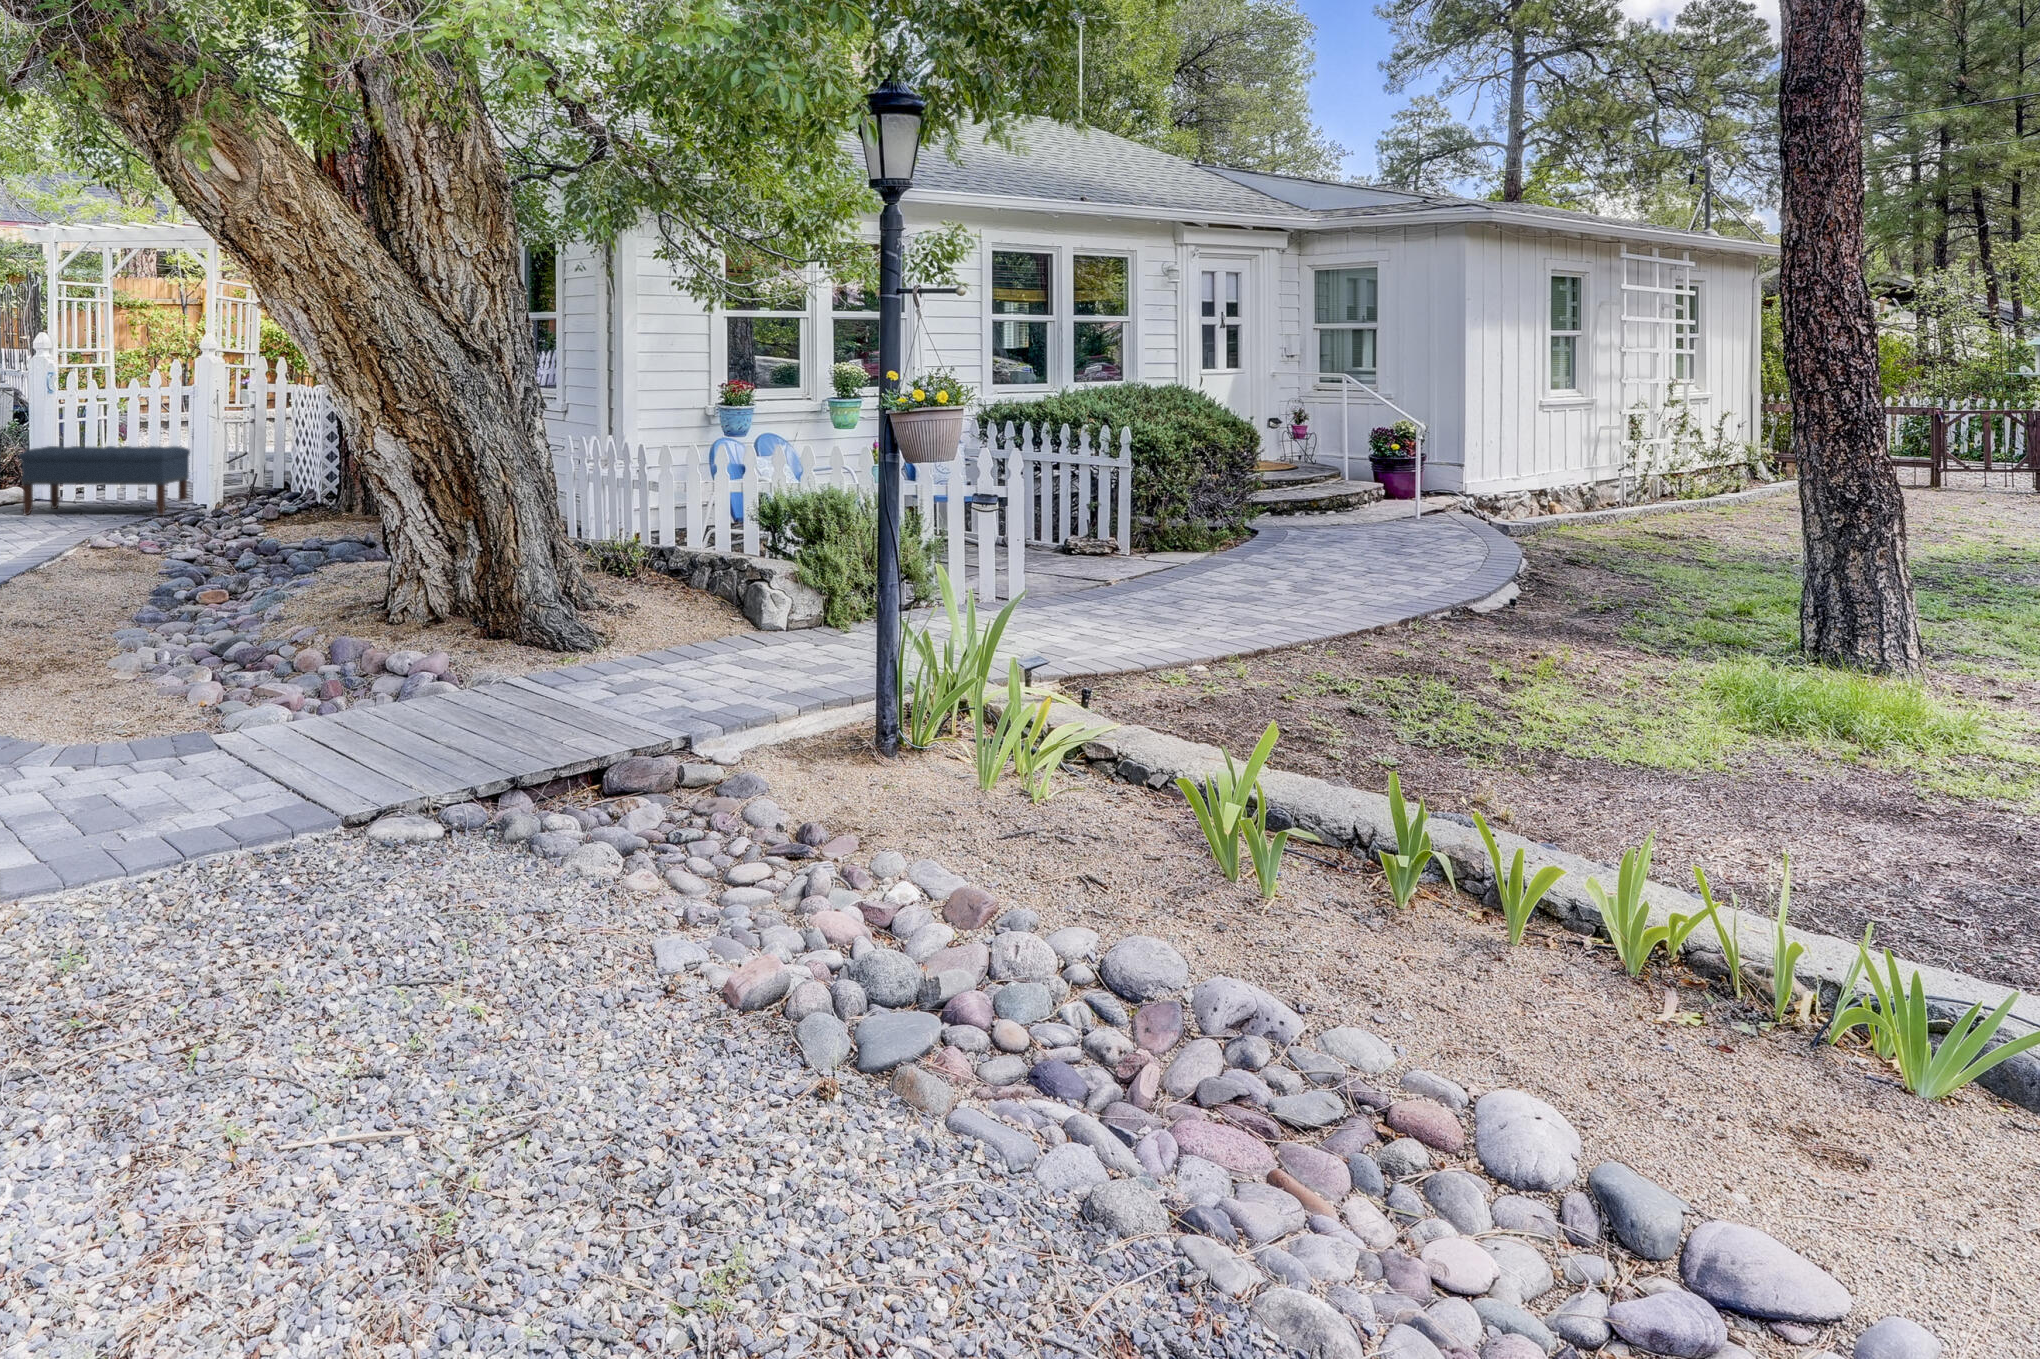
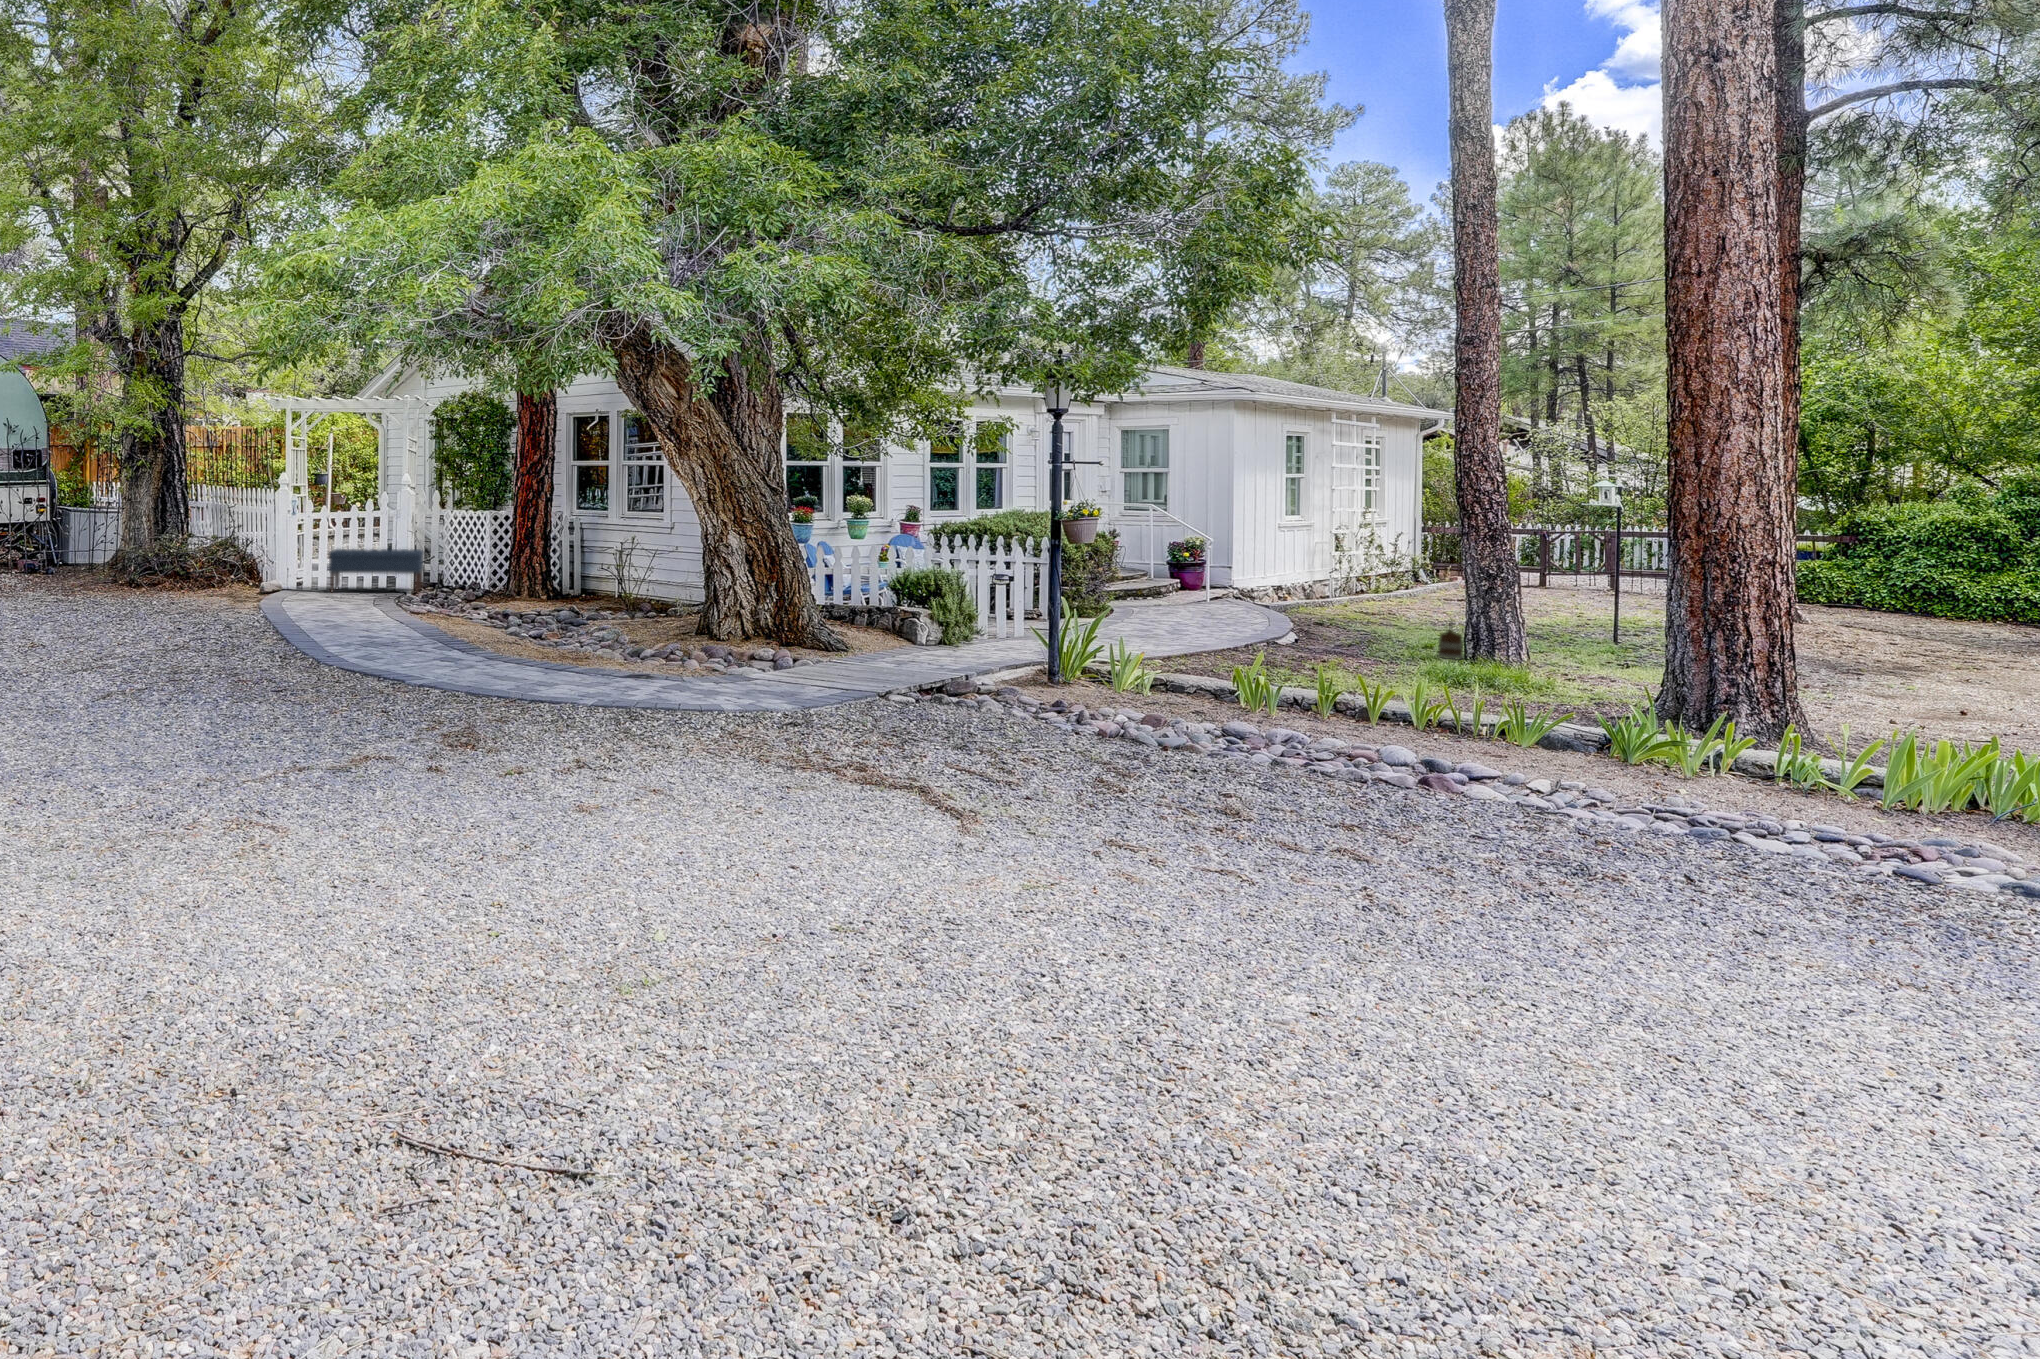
wooden bucket: none [1747,576,1796,653] -> present [1438,620,1463,659]

